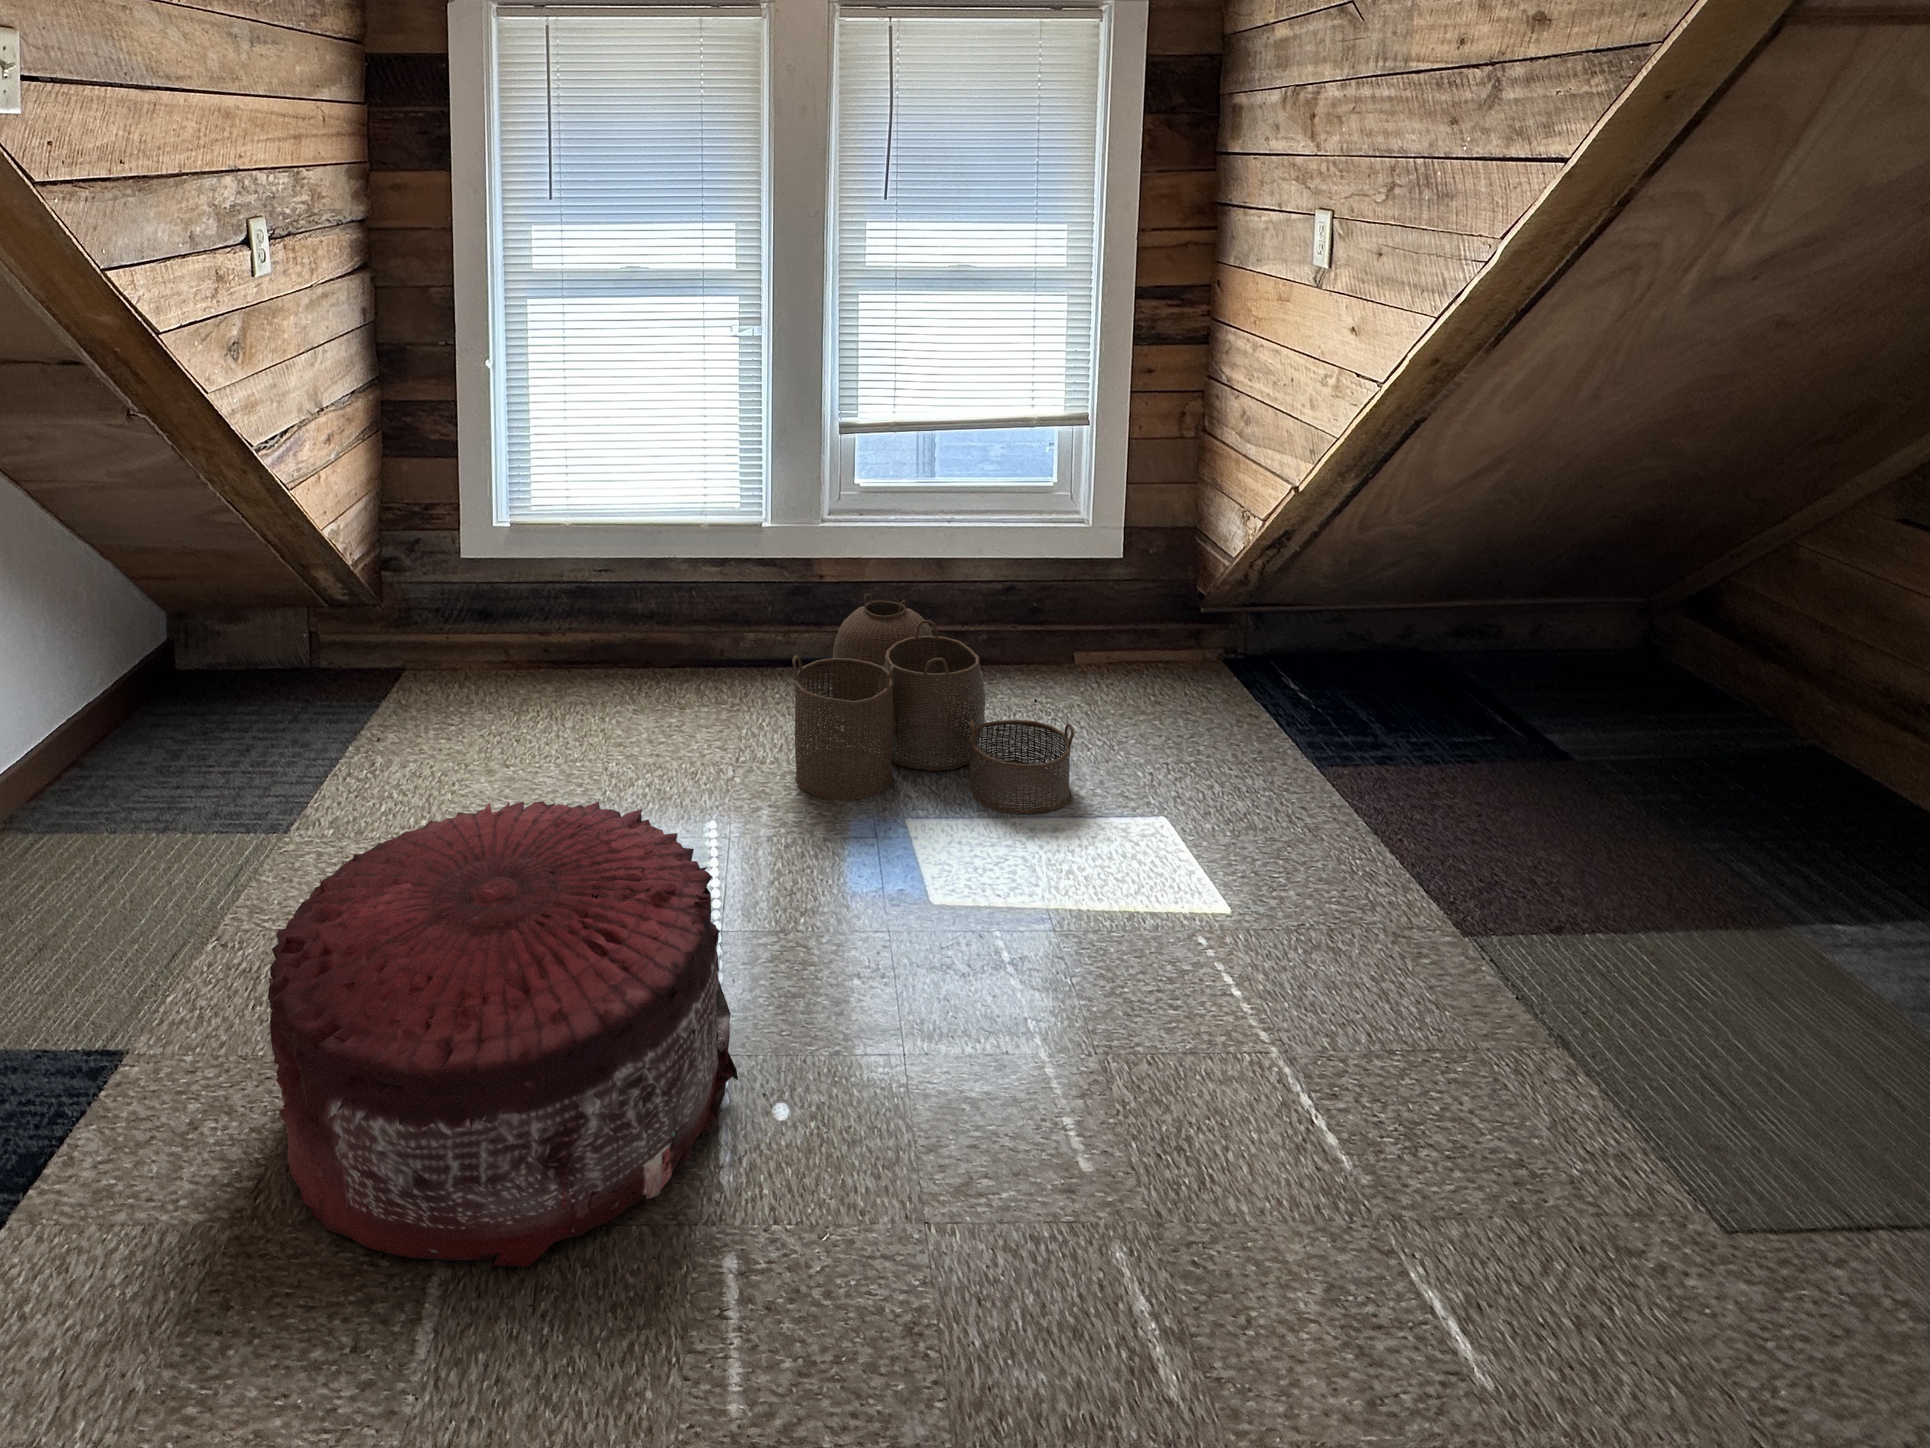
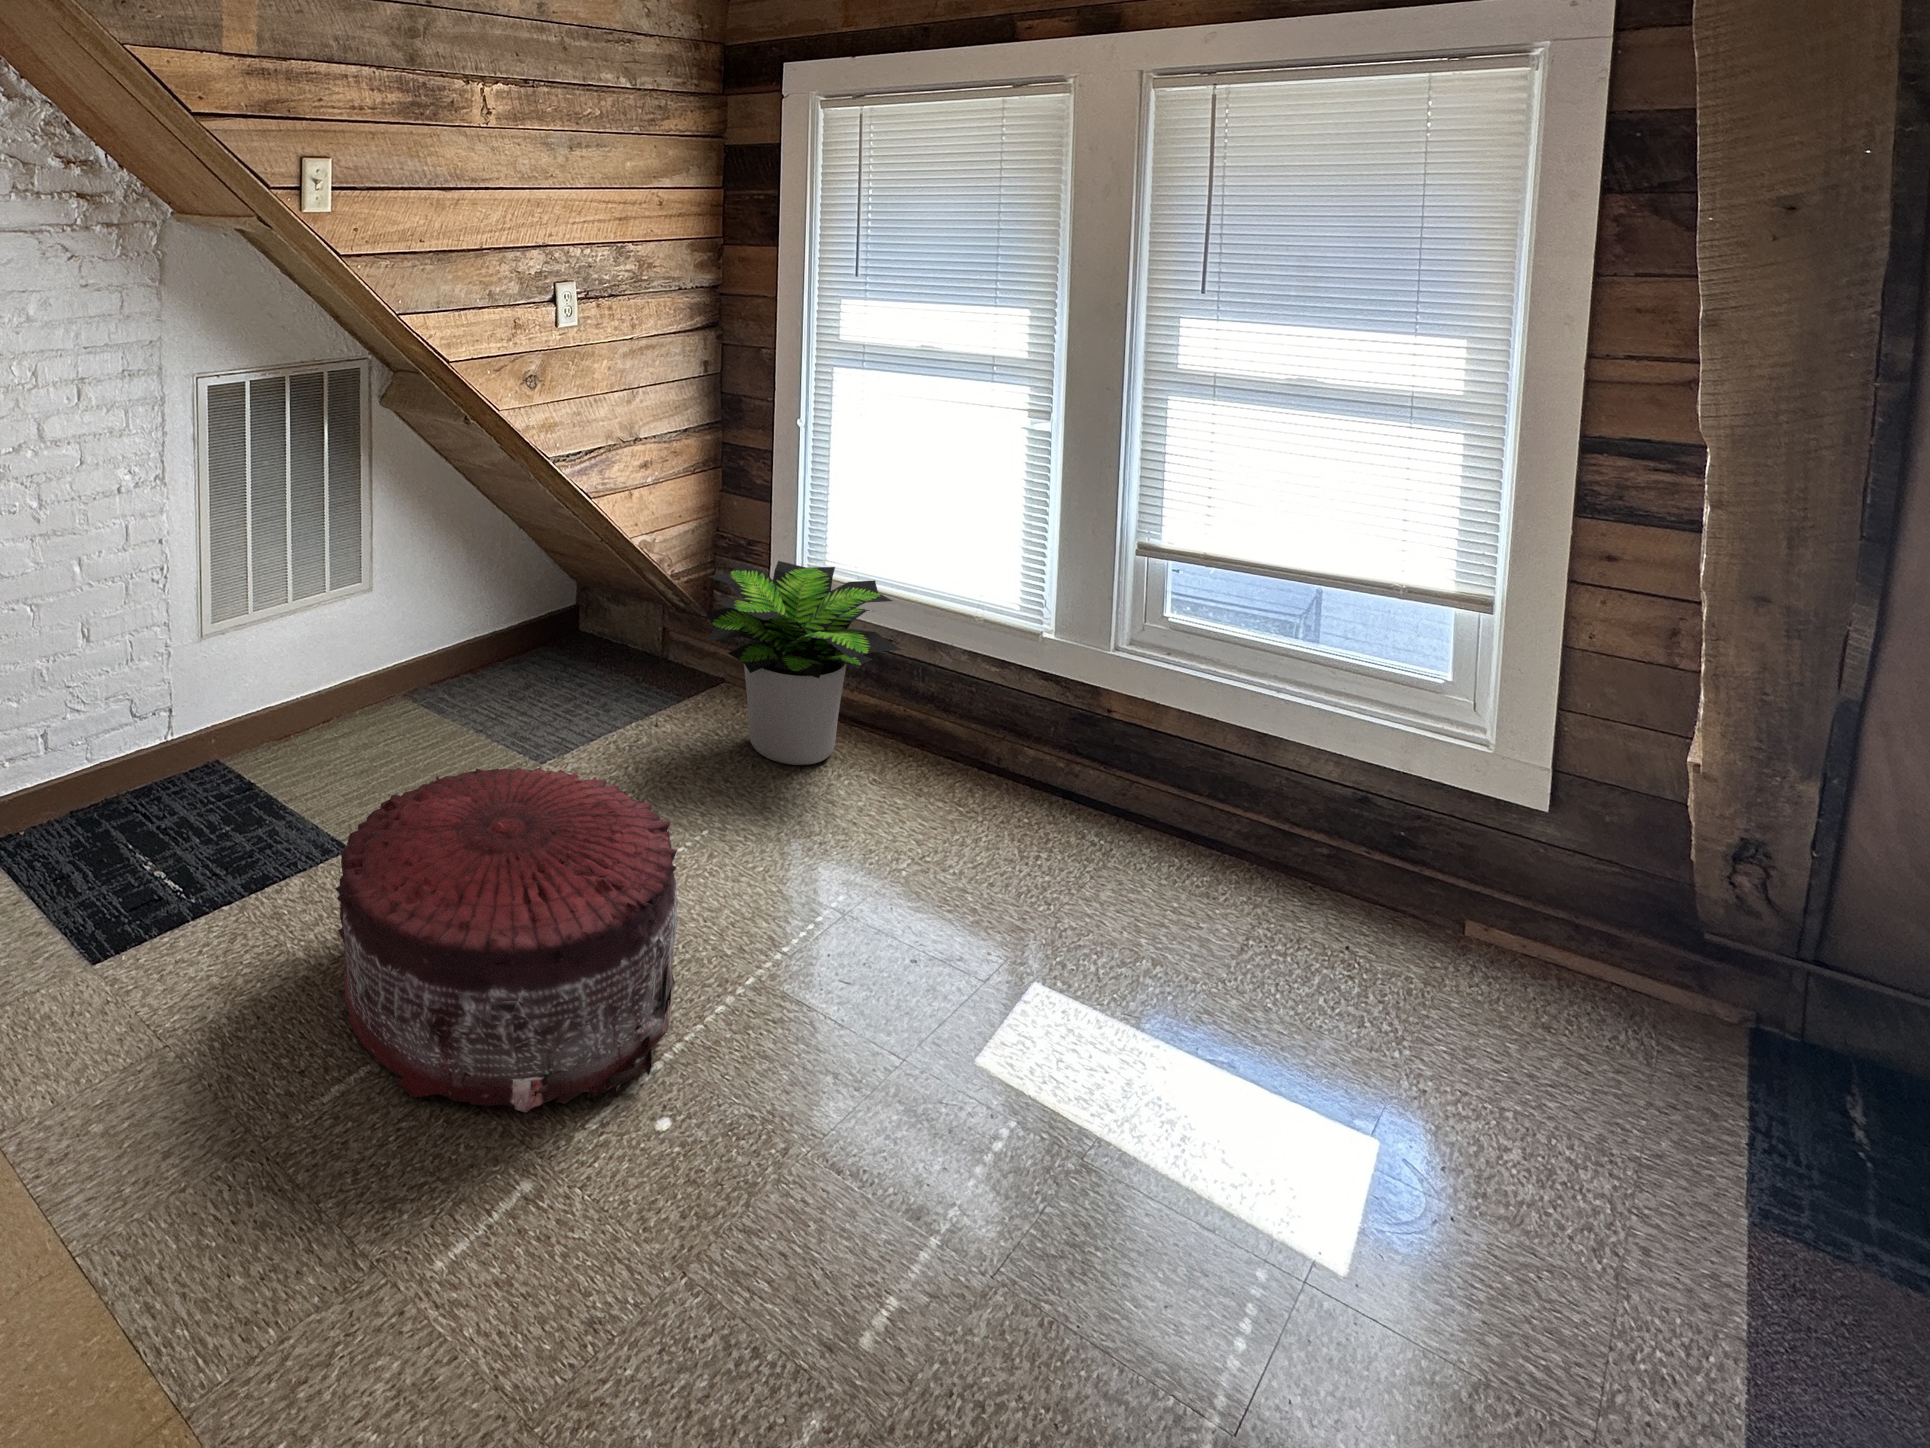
potted plant: none [427,514,658,739] -> present [706,561,901,765]
woven basket: present [792,593,1074,814] -> none [956,735,1263,1043]

